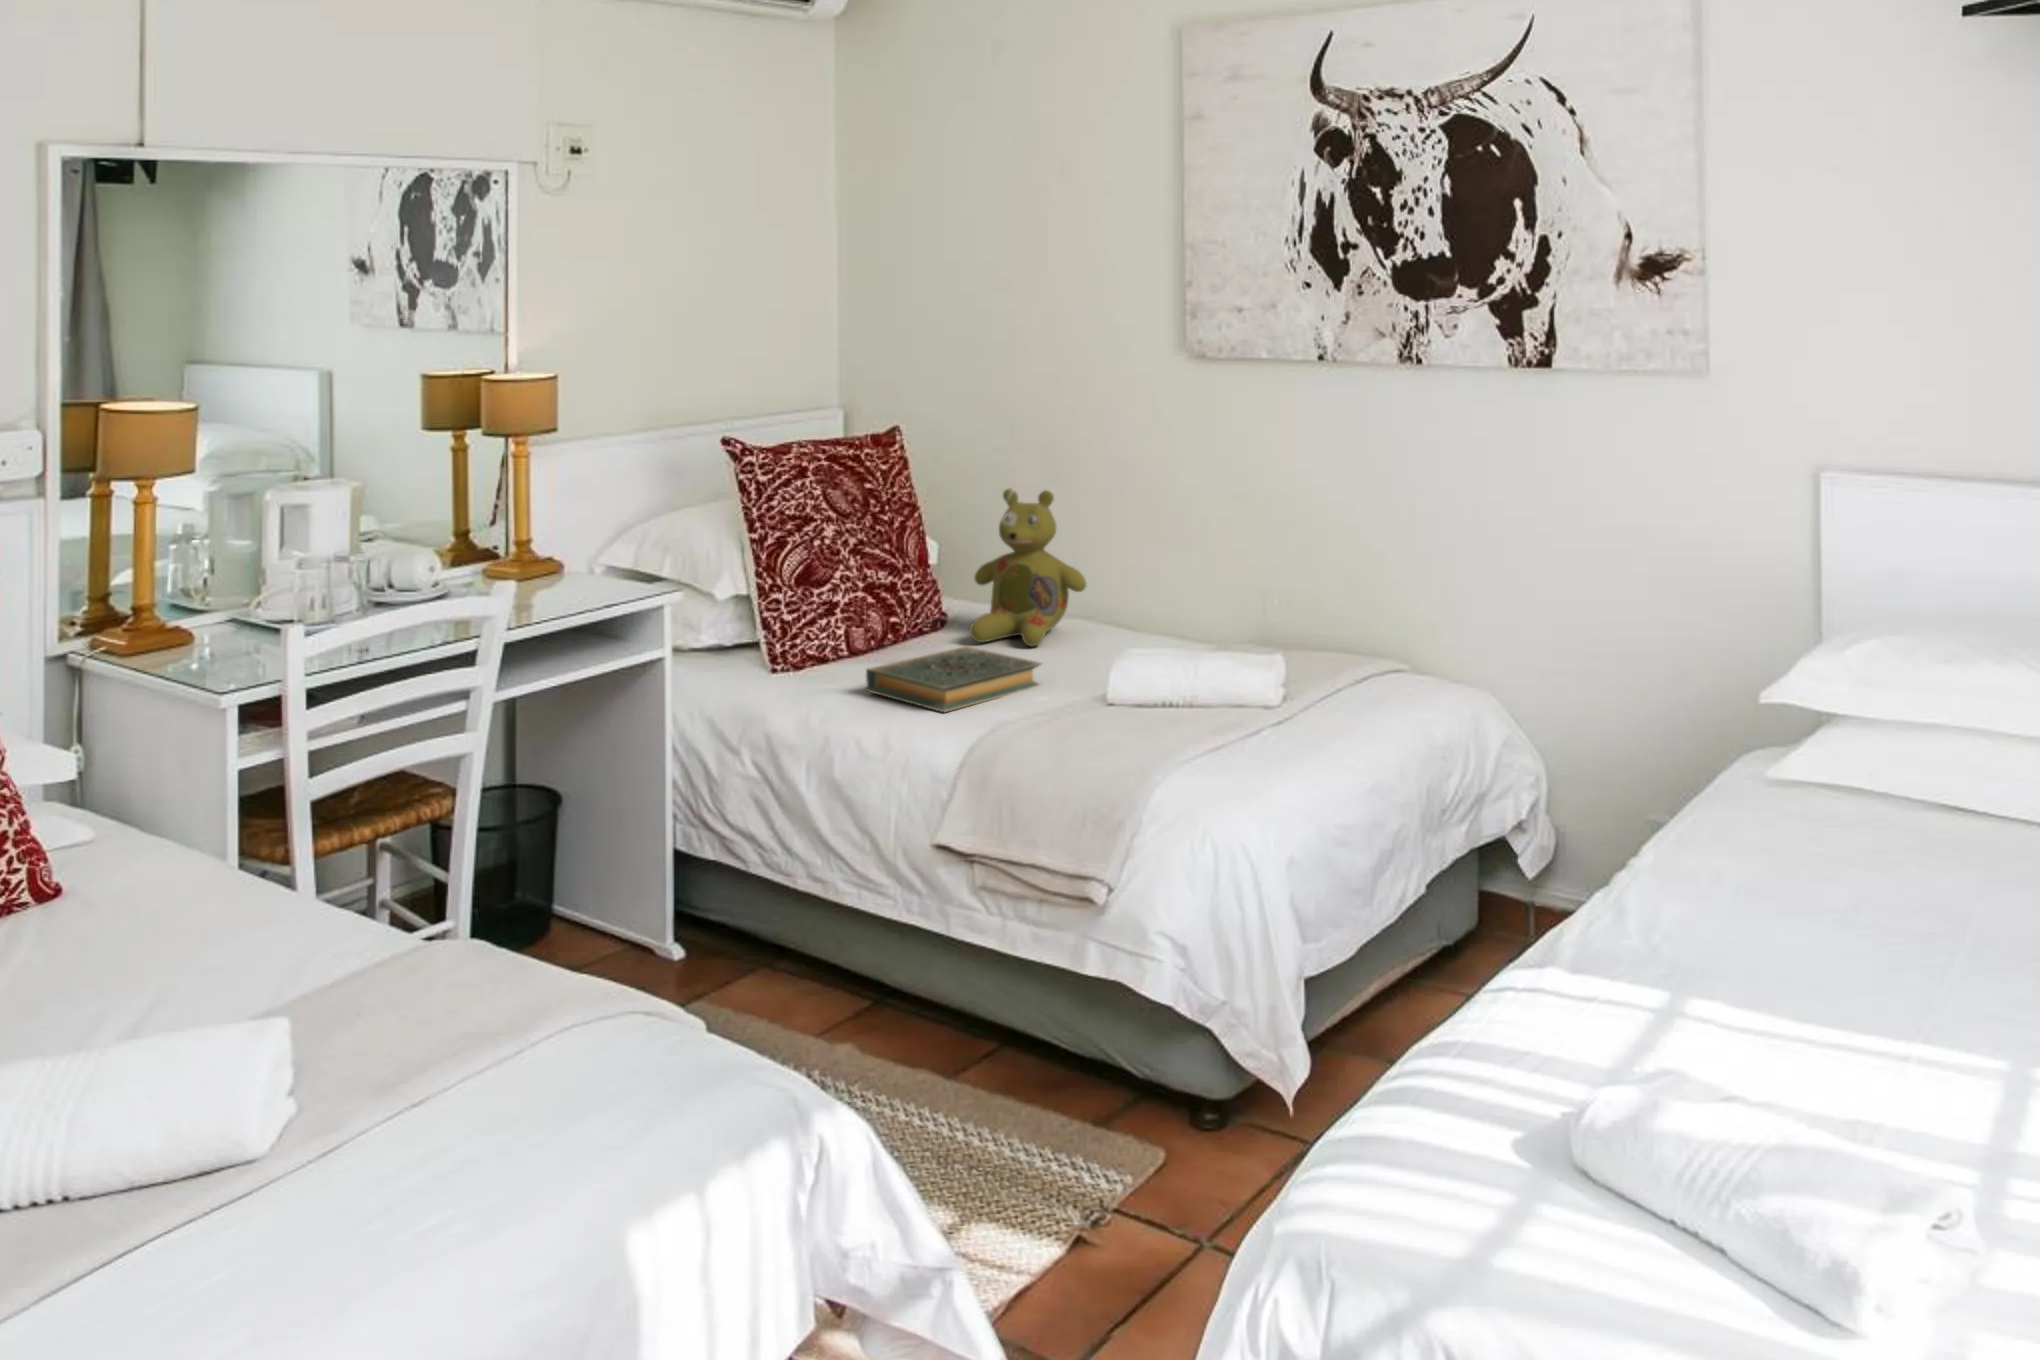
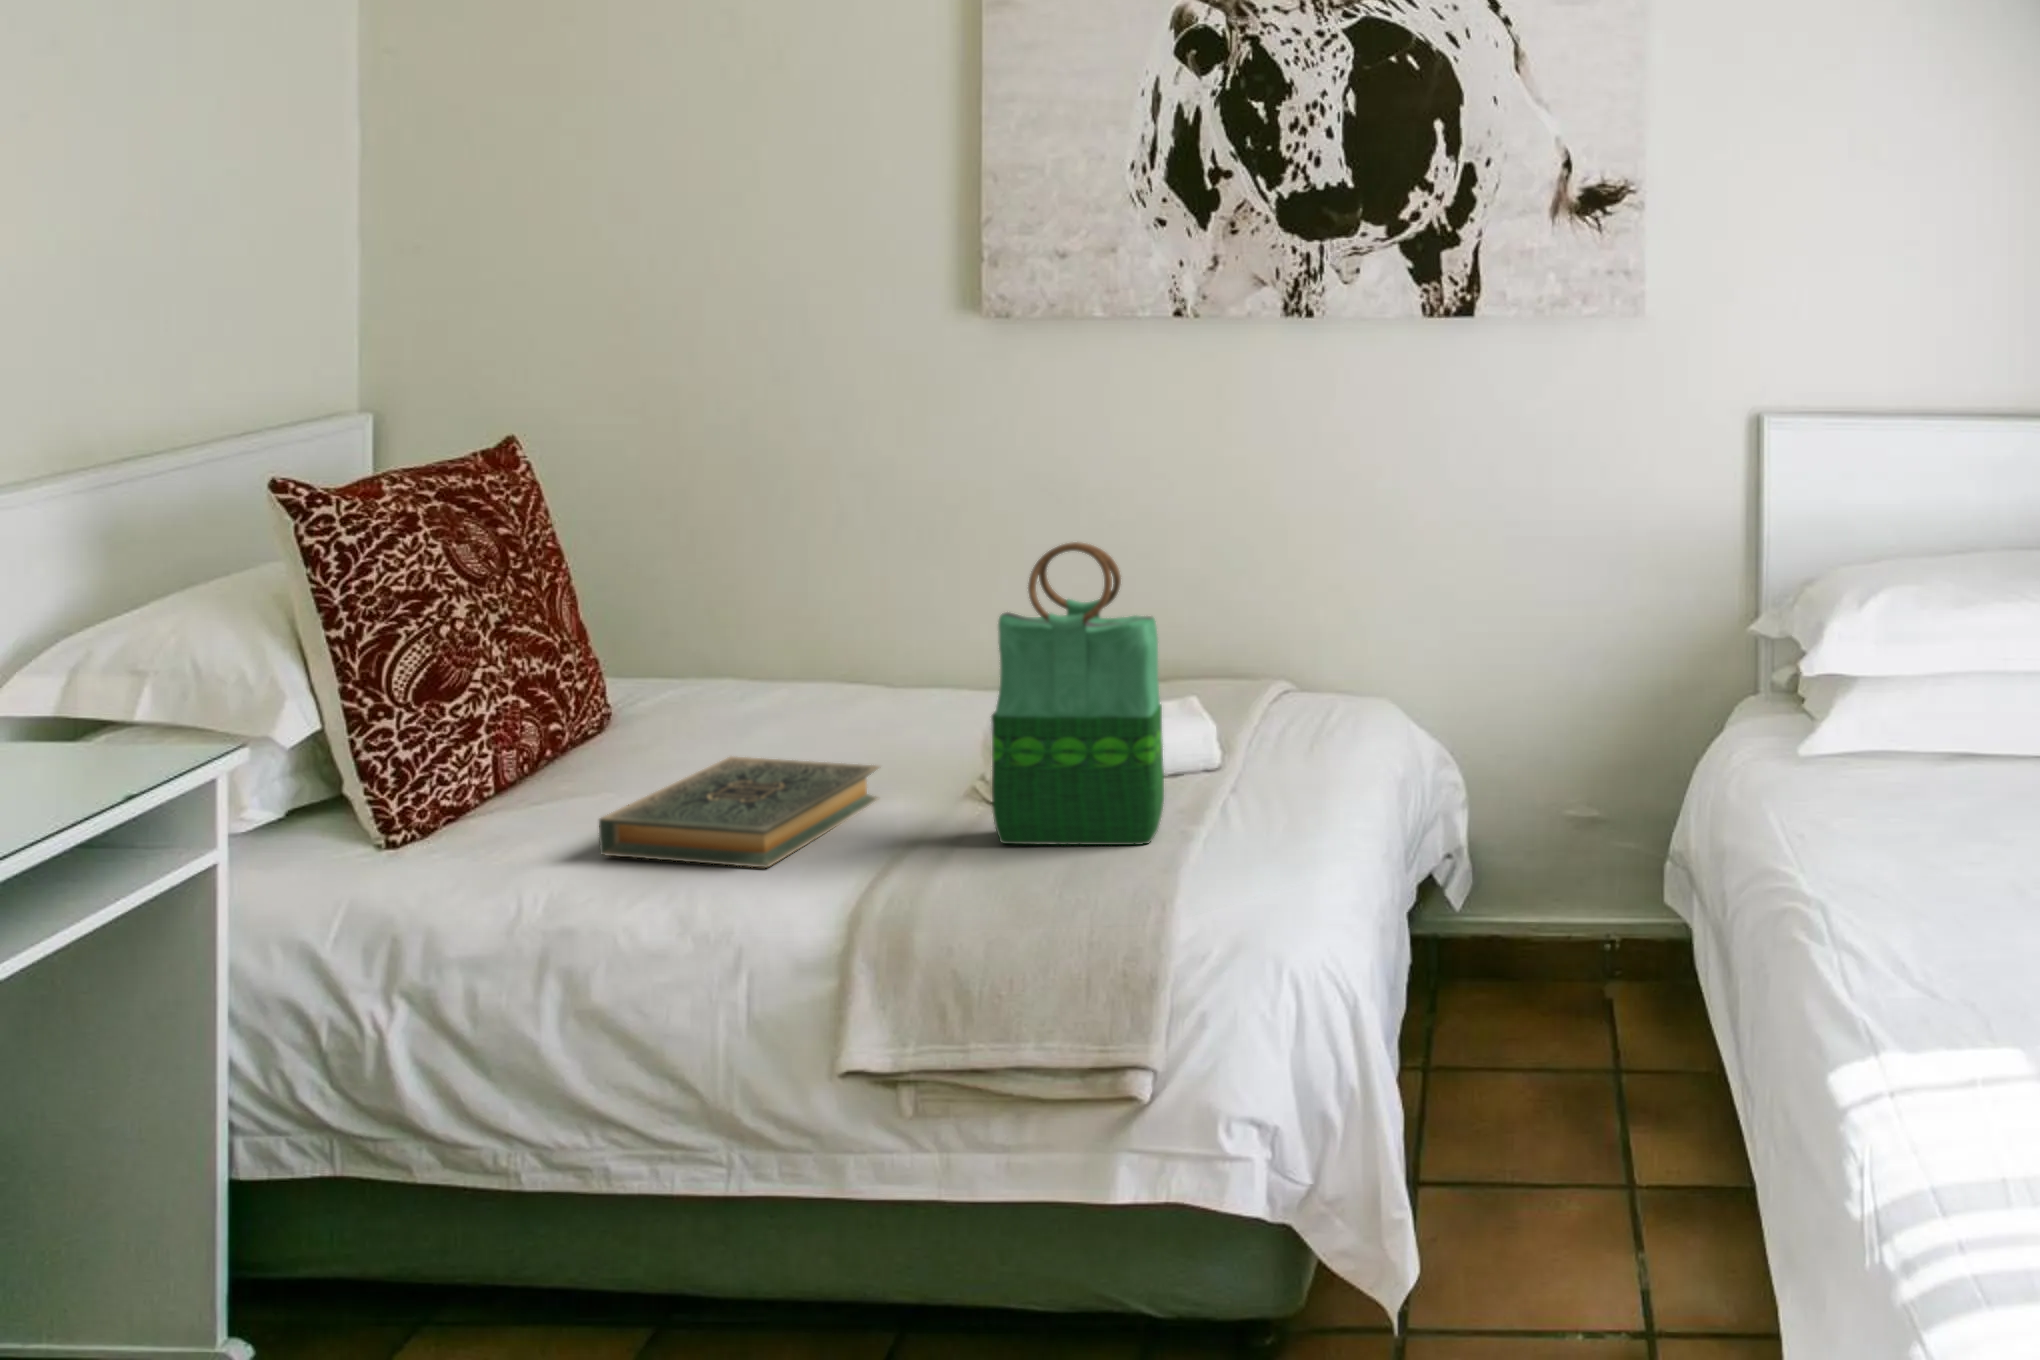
stuffed bear: present [970,489,1086,646] -> none [685,512,871,747]
tote bag: none [1077,518,1189,735] -> present [991,542,1164,845]

